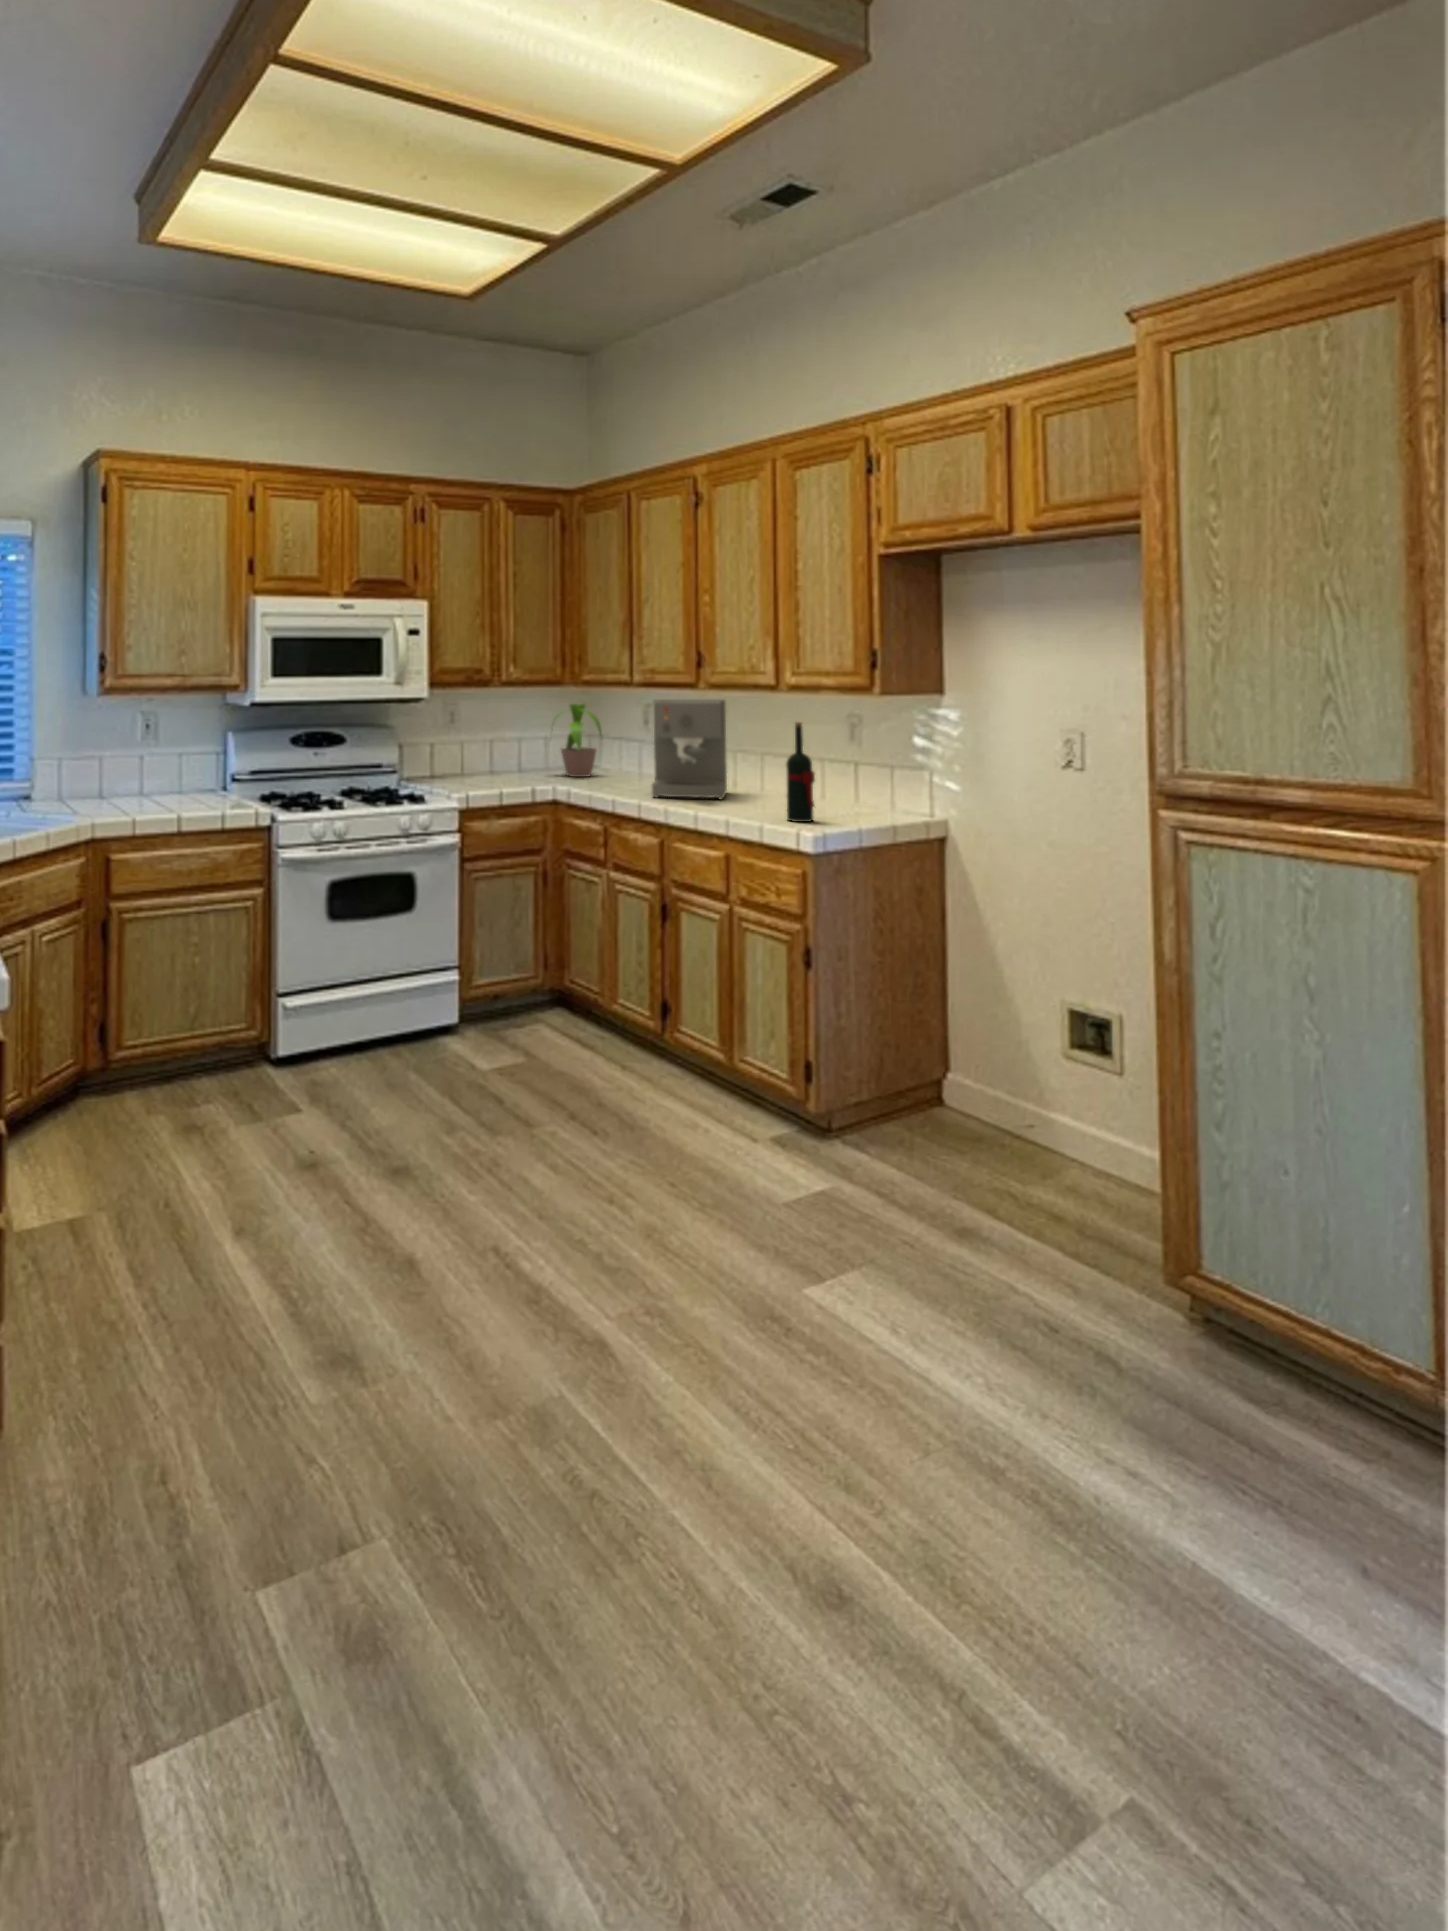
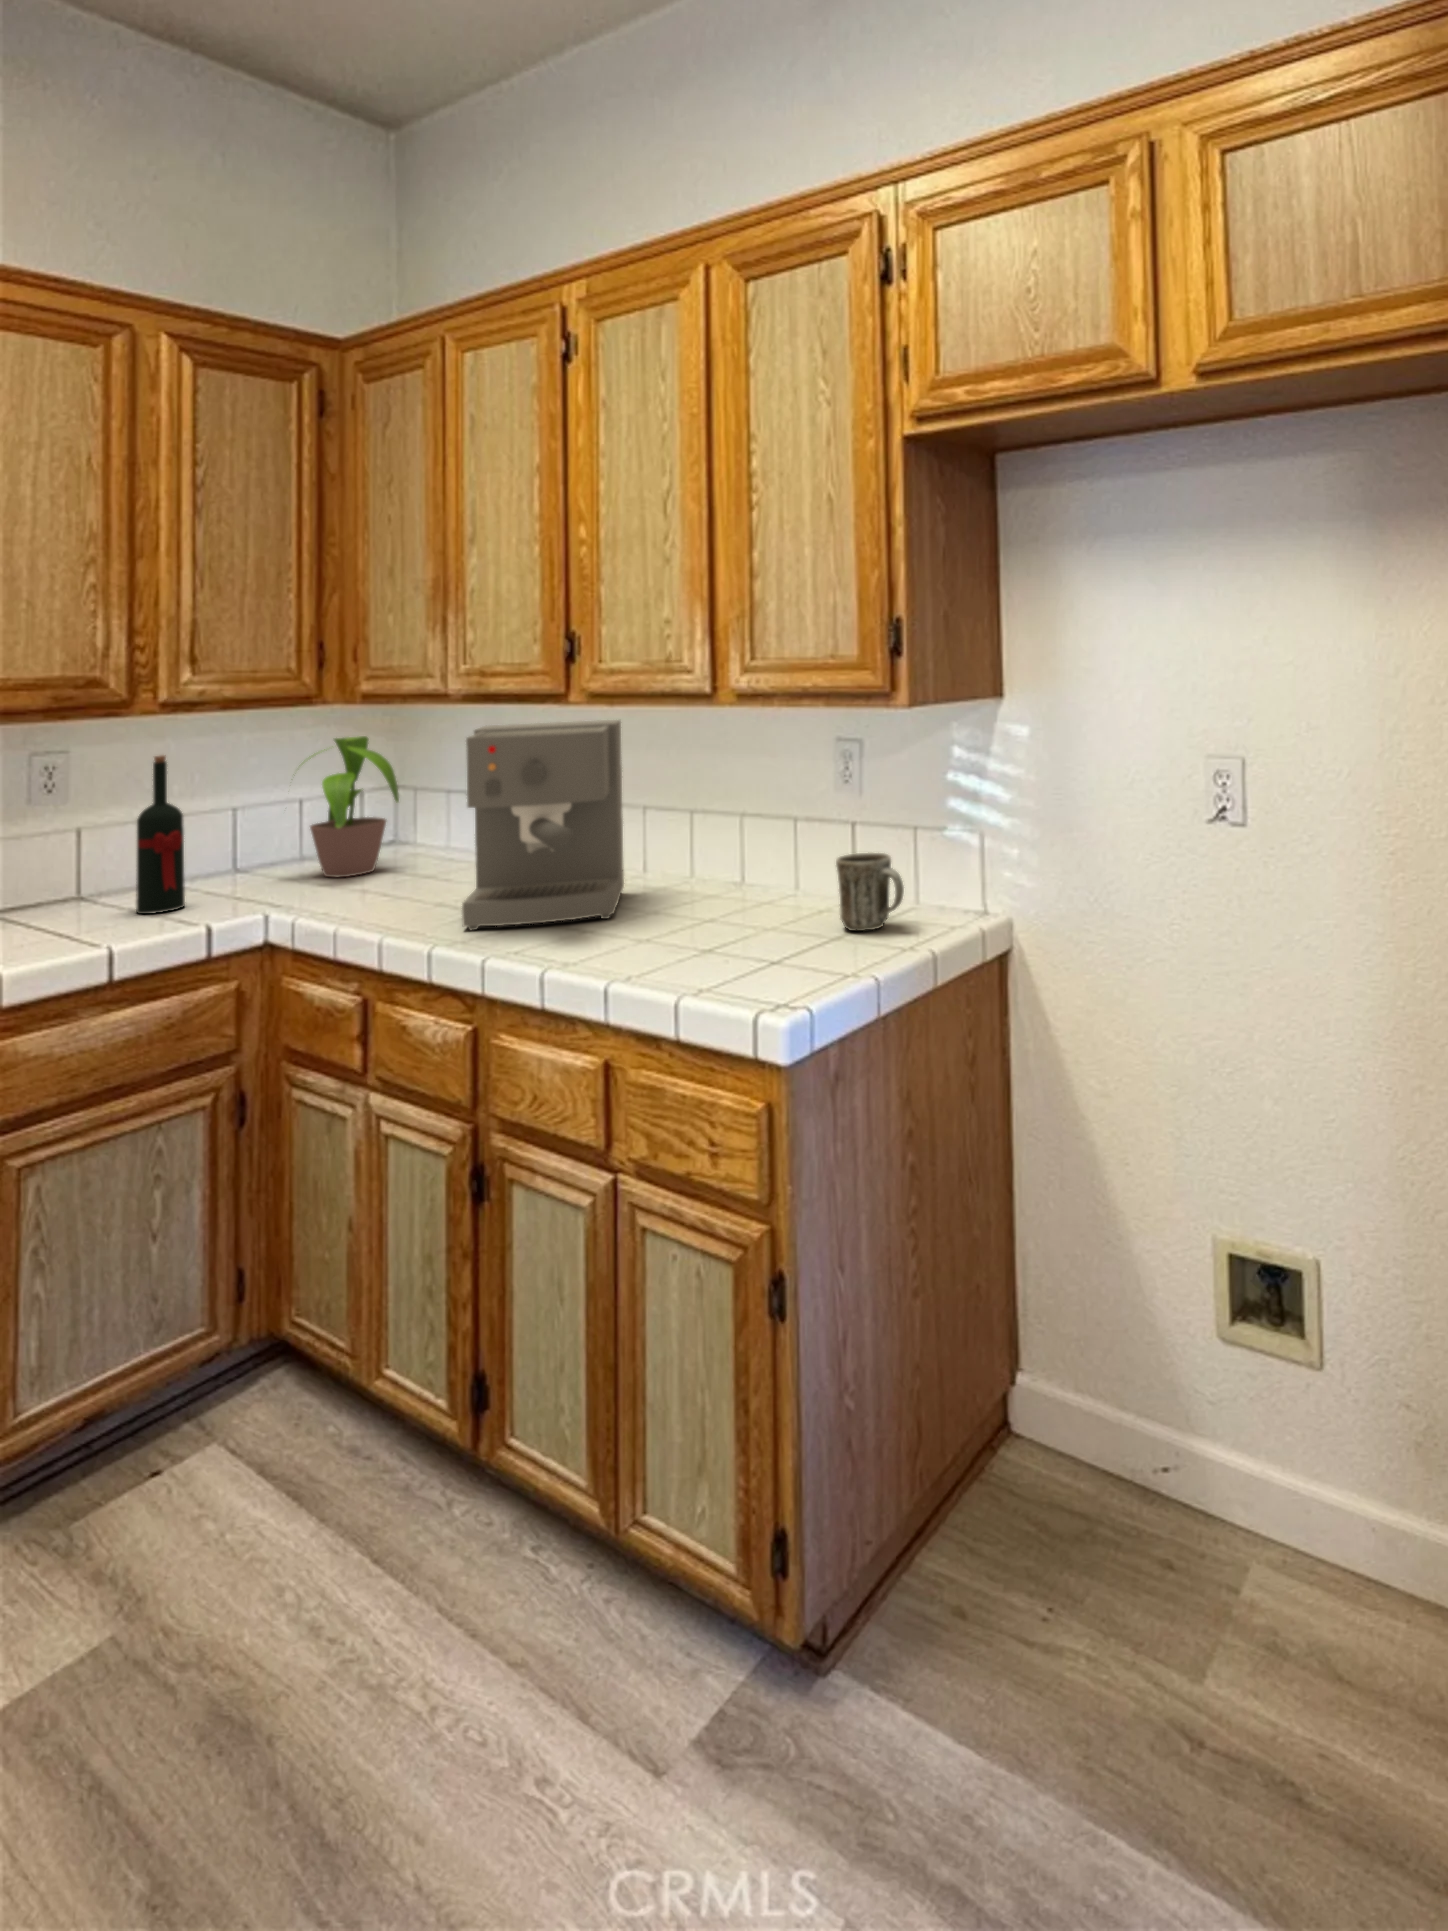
wine bottle: present [786,722,815,822] -> present [136,755,185,914]
mug: none [843,774,880,813] -> present [836,853,904,931]

